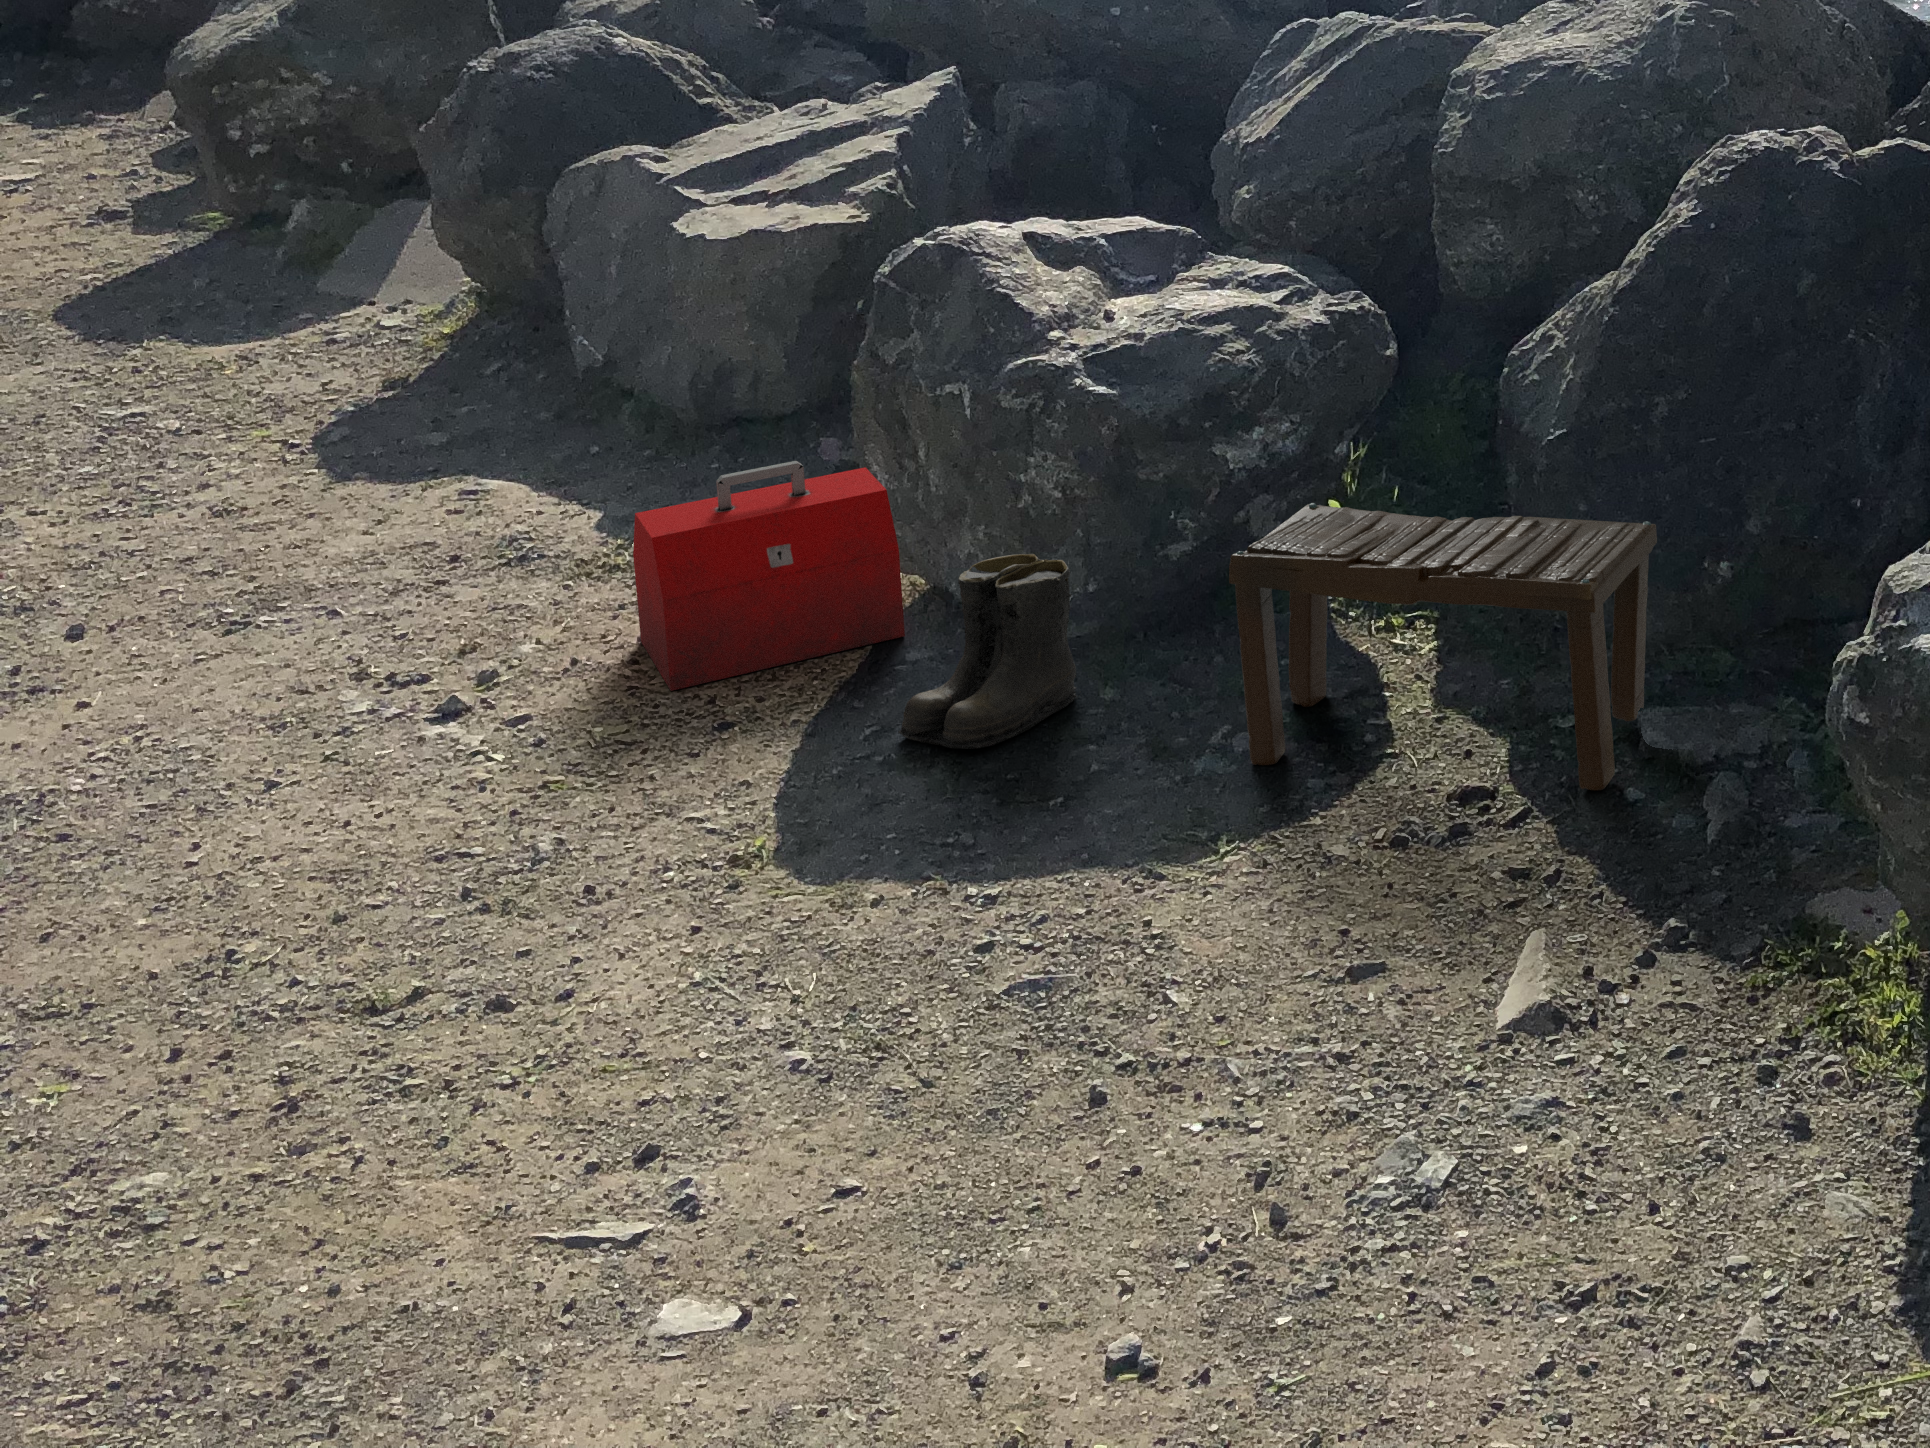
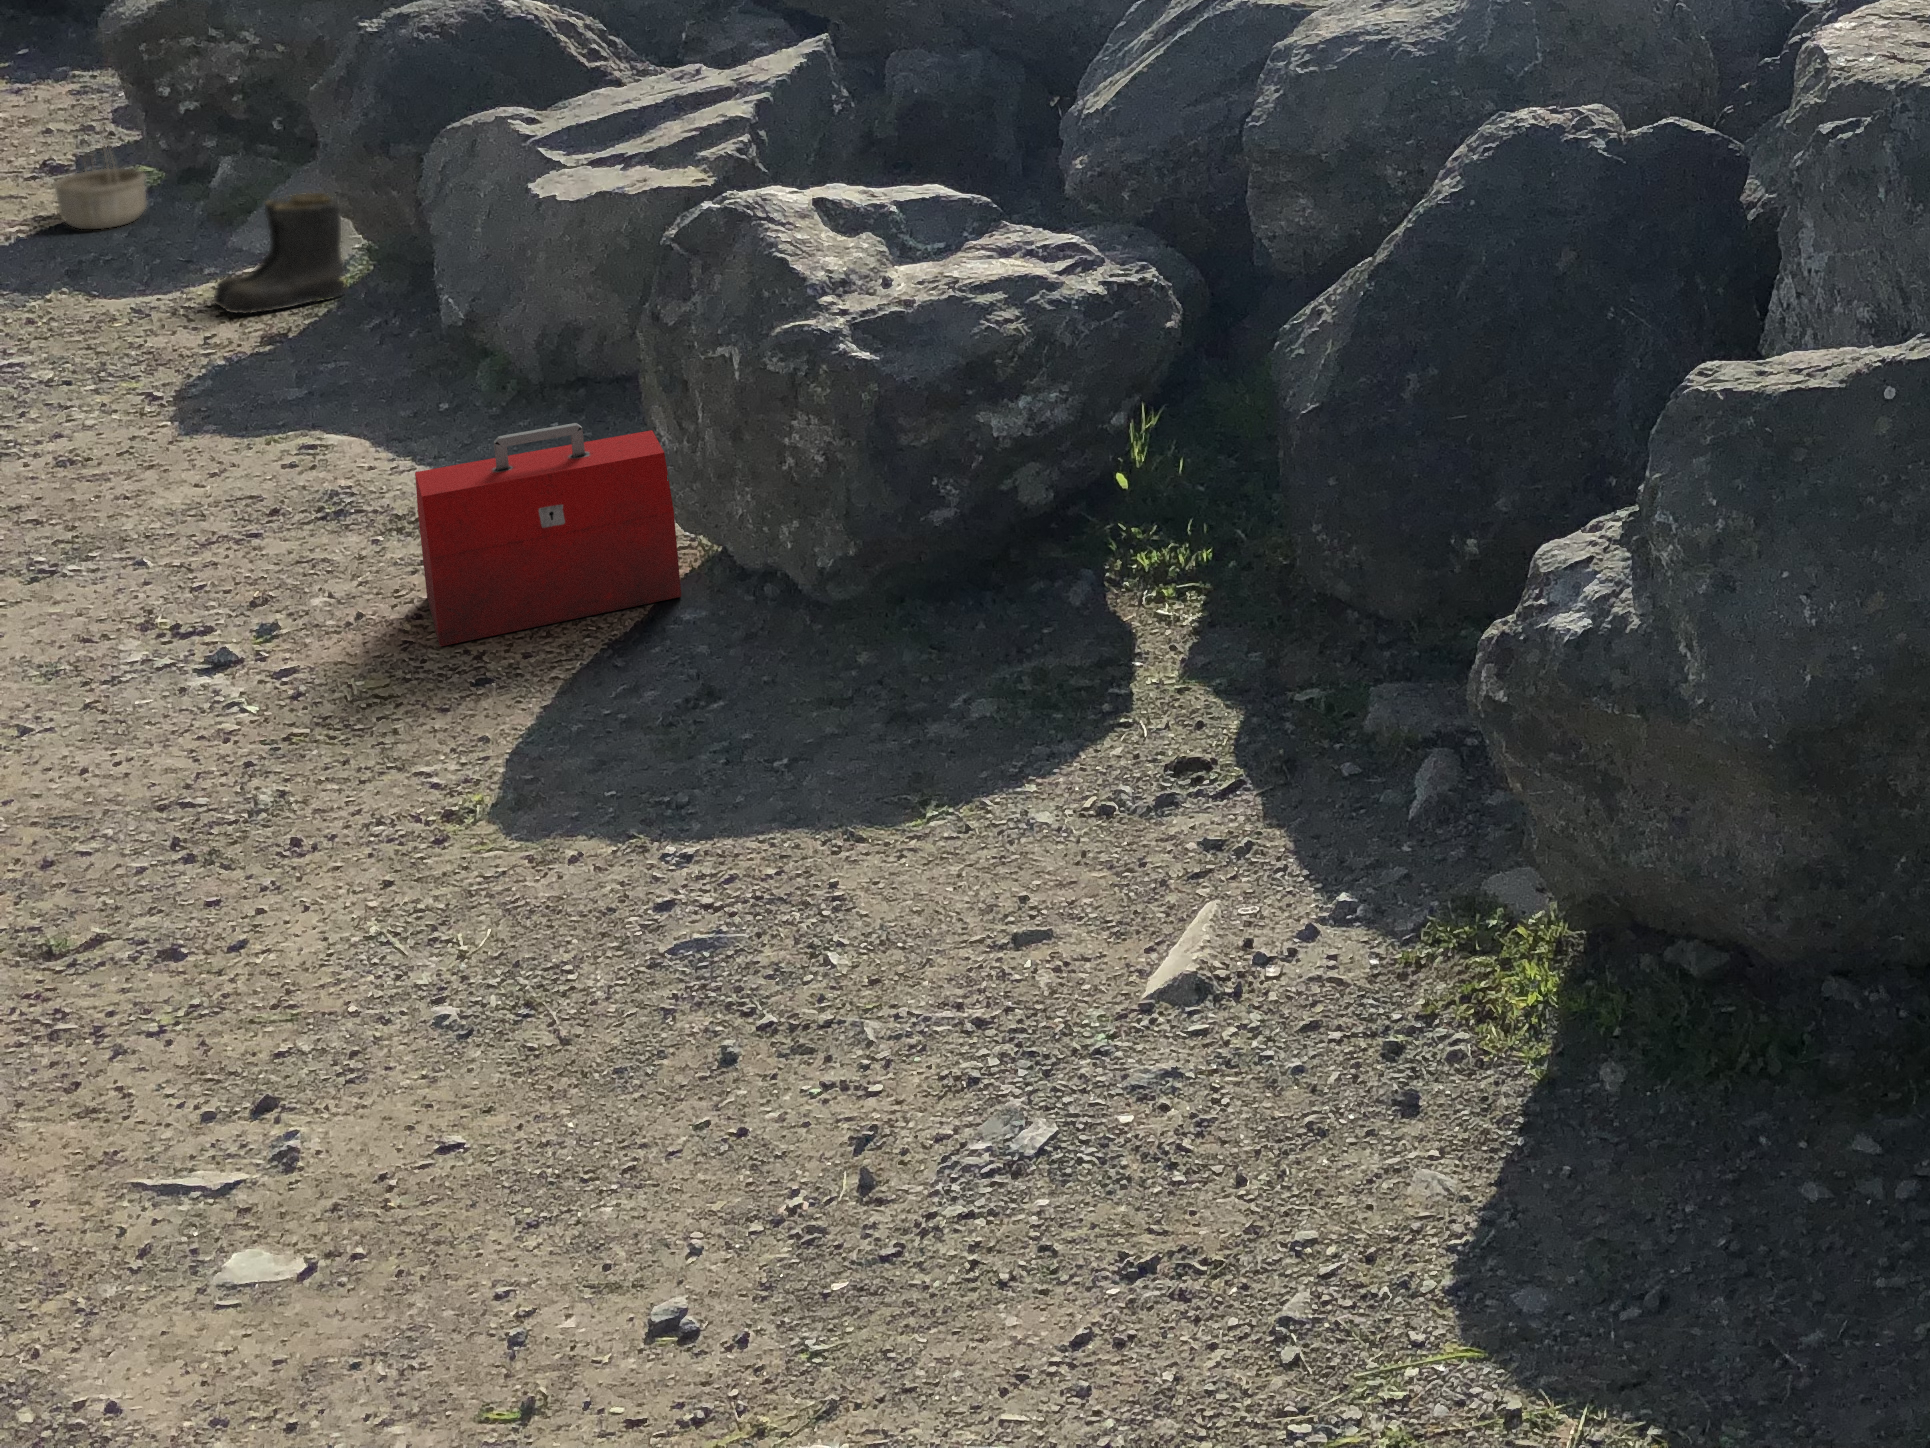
basket: none [127,148,222,272] -> present [53,111,146,229]
bench: present [1229,503,1657,790] -> none [951,472,1384,763]
boots: present [898,554,1079,749] -> present [214,193,347,313]

